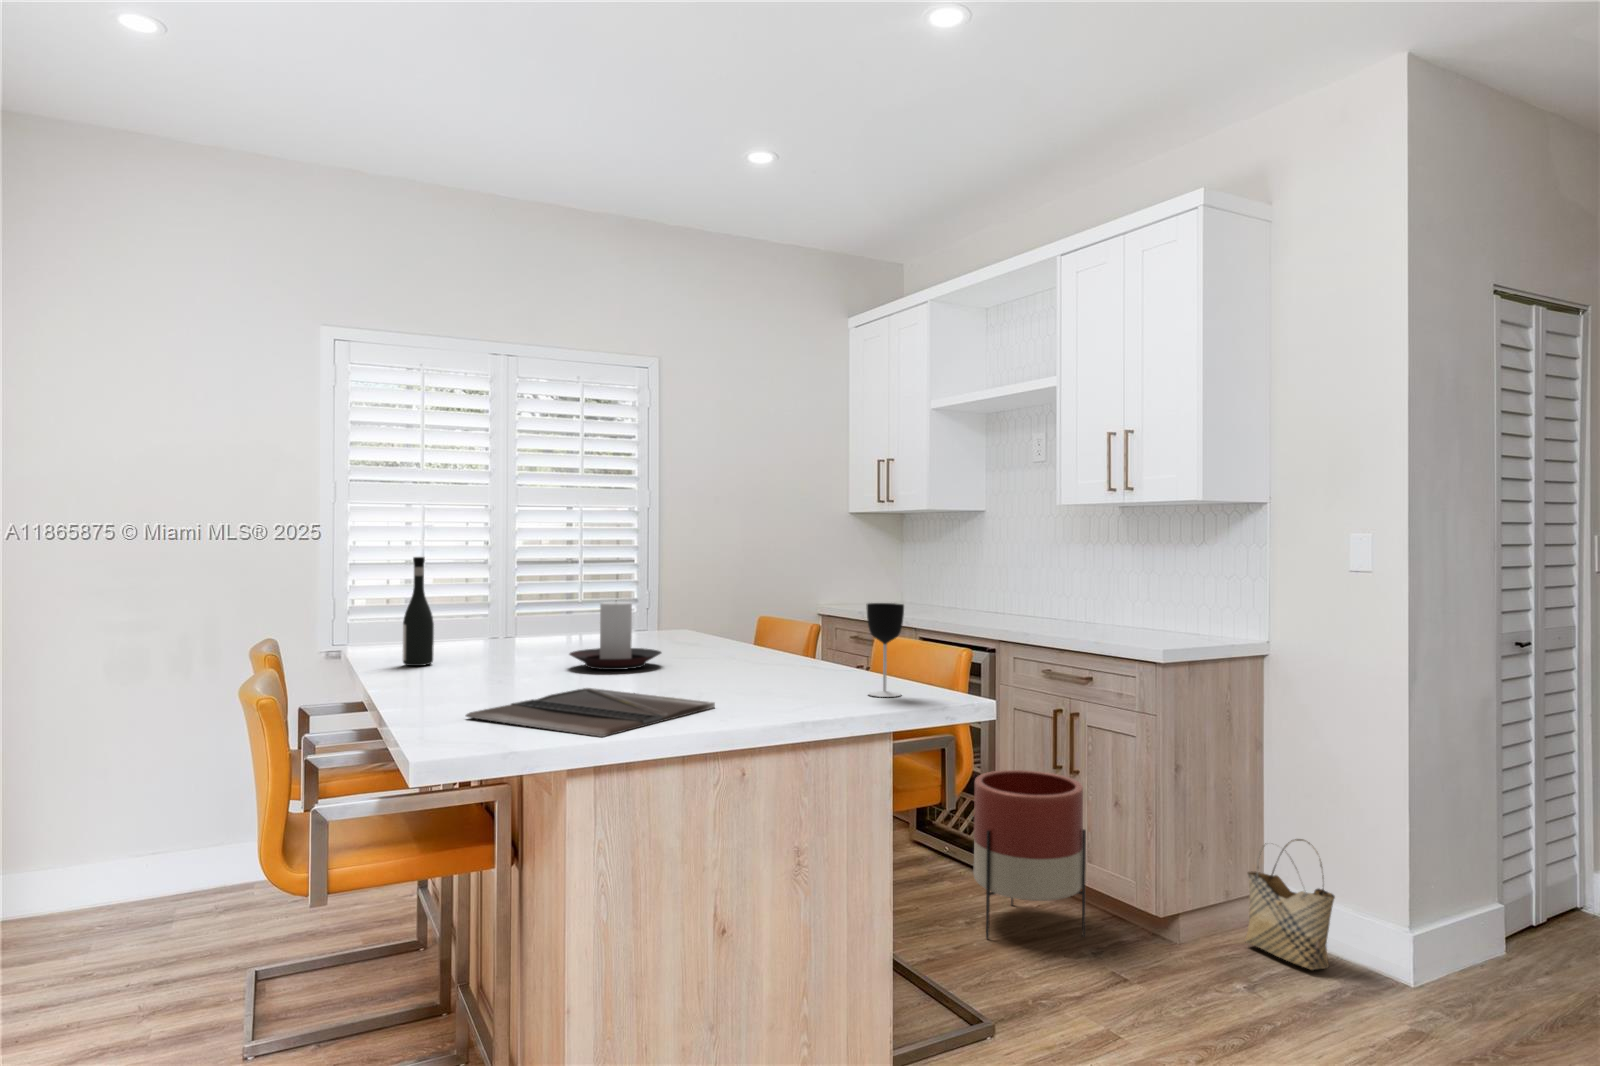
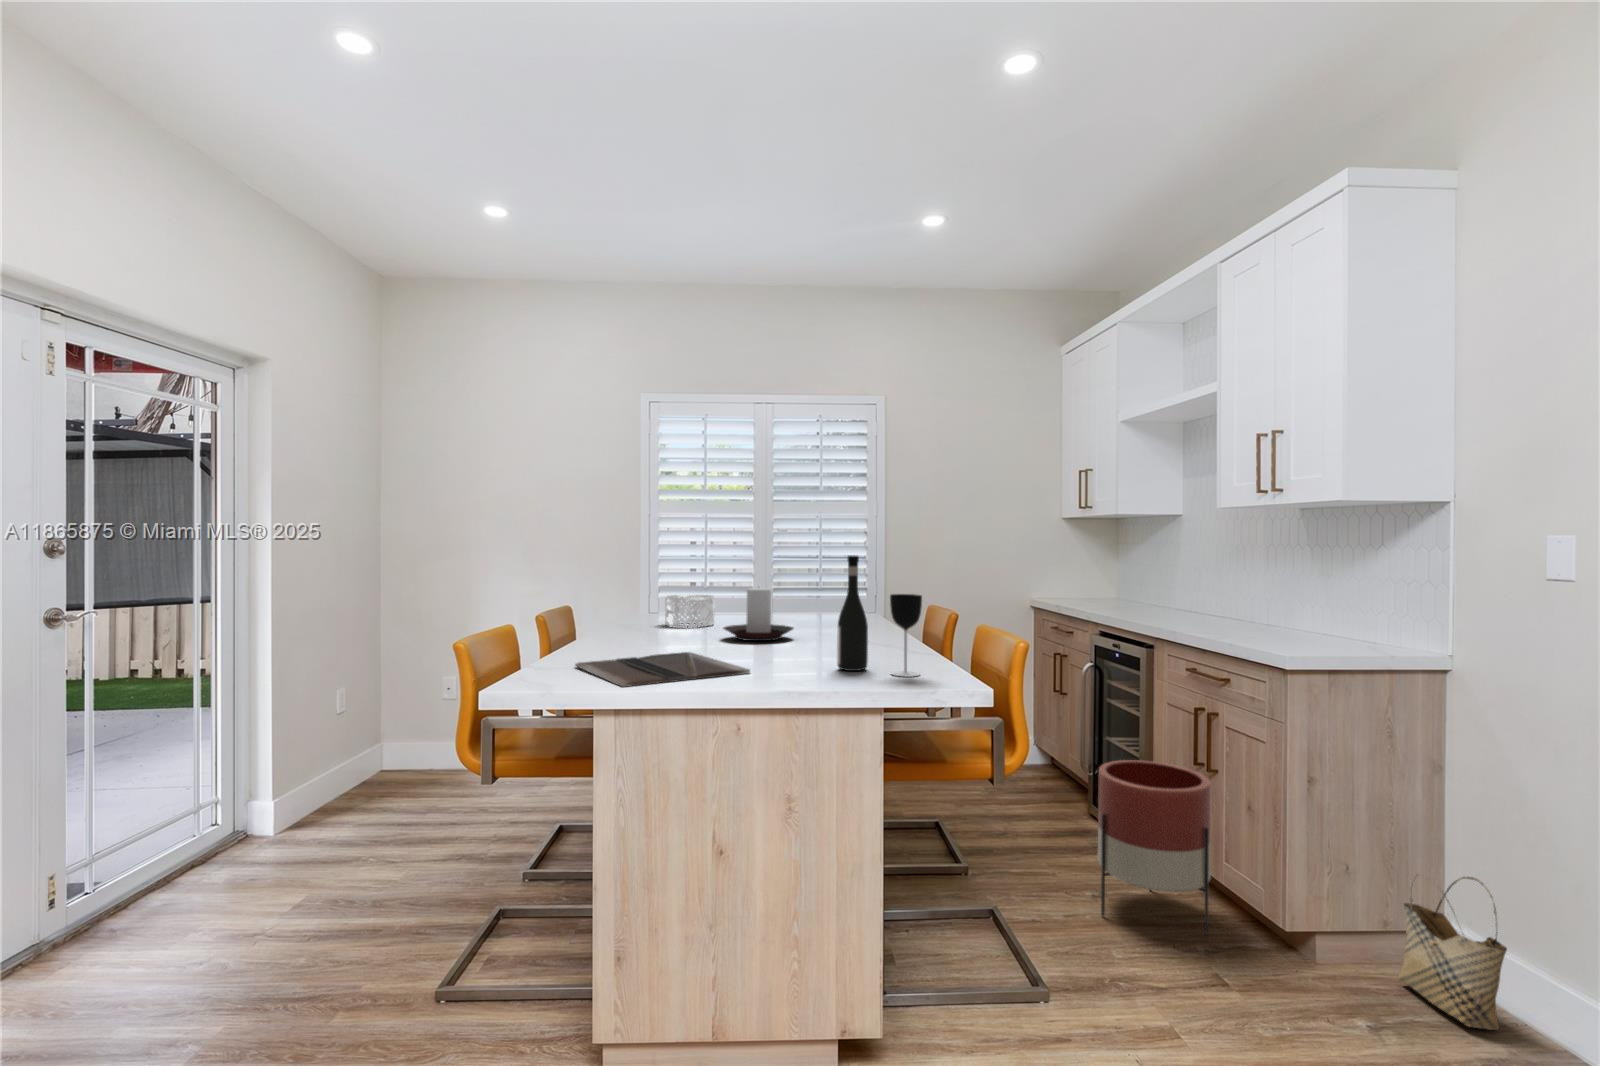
wine bottle: present [403,557,434,666] -> present [837,555,868,671]
decorative bowl: none [440,613,510,658] -> present [665,595,715,627]

